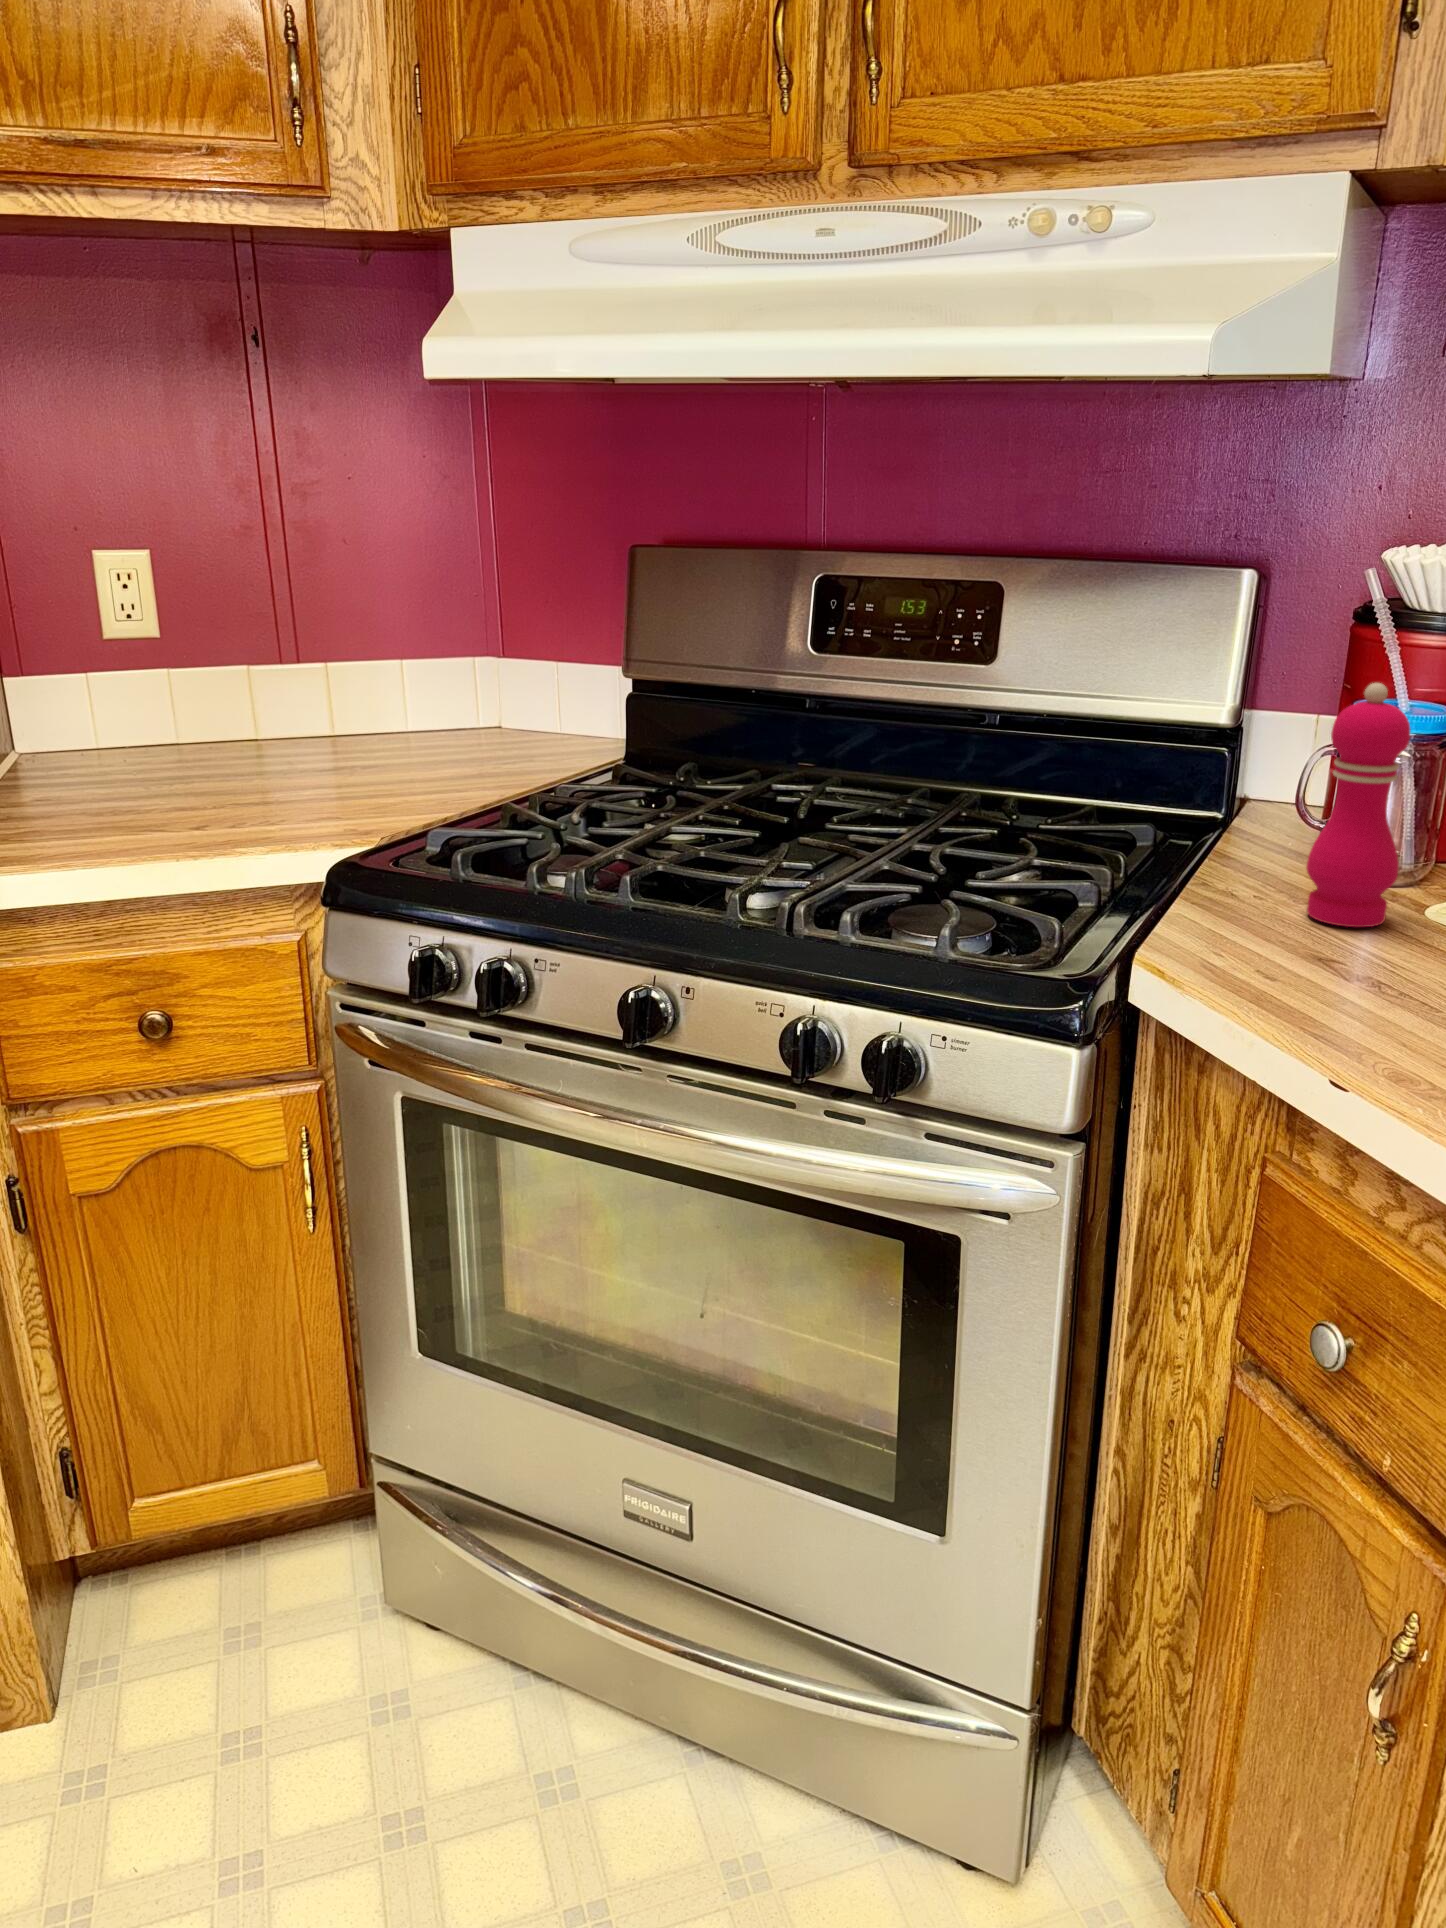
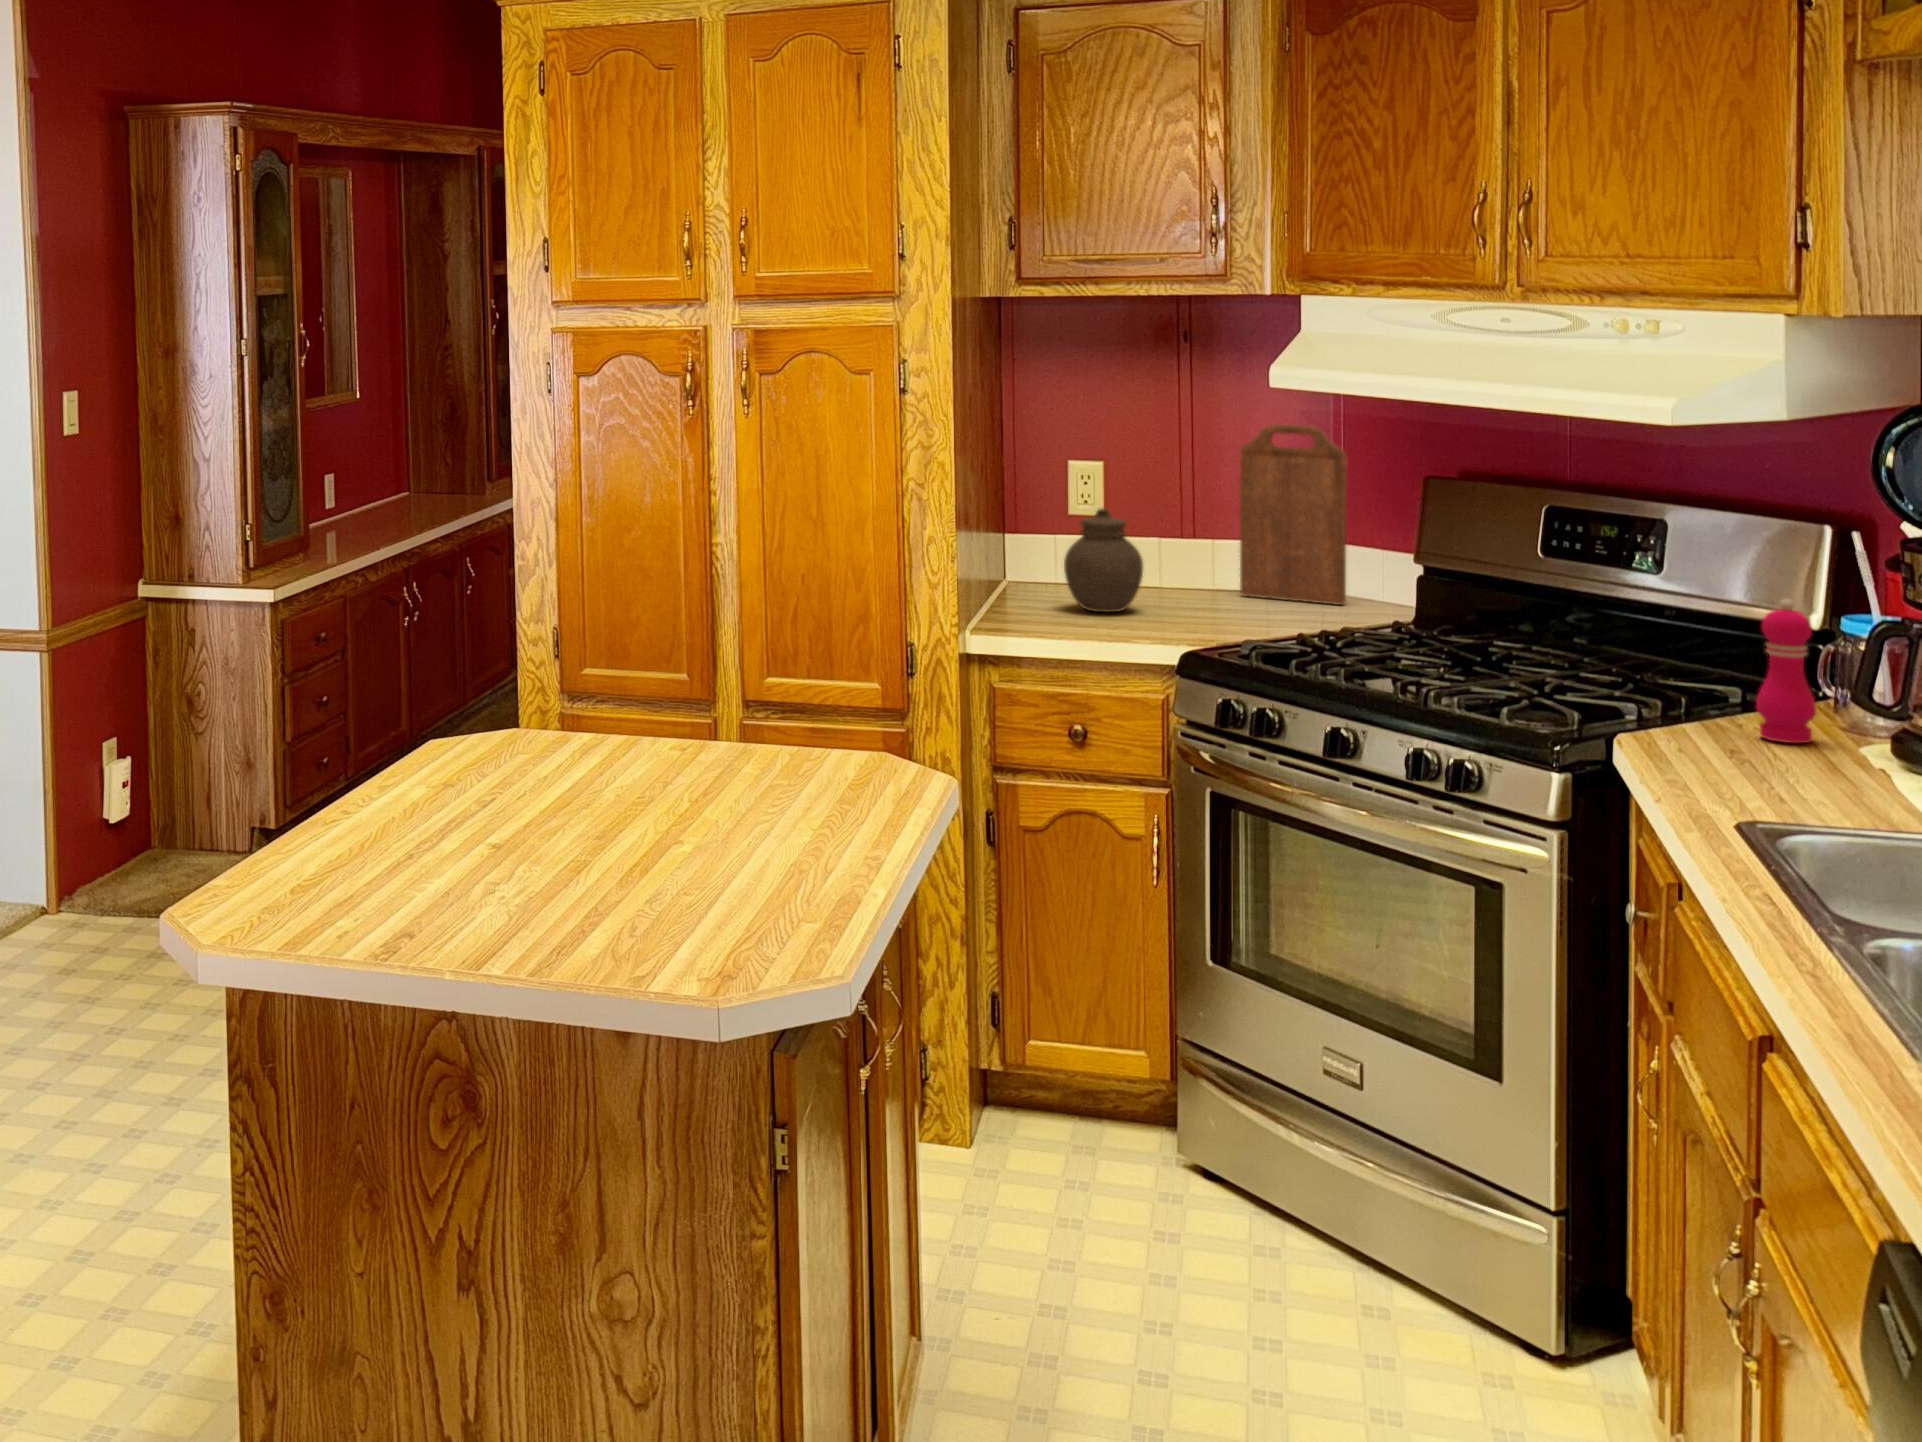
cutting board: none [361,477,523,741] -> present [1240,424,1347,605]
jar: none [98,618,235,794] -> present [1064,508,1143,612]

